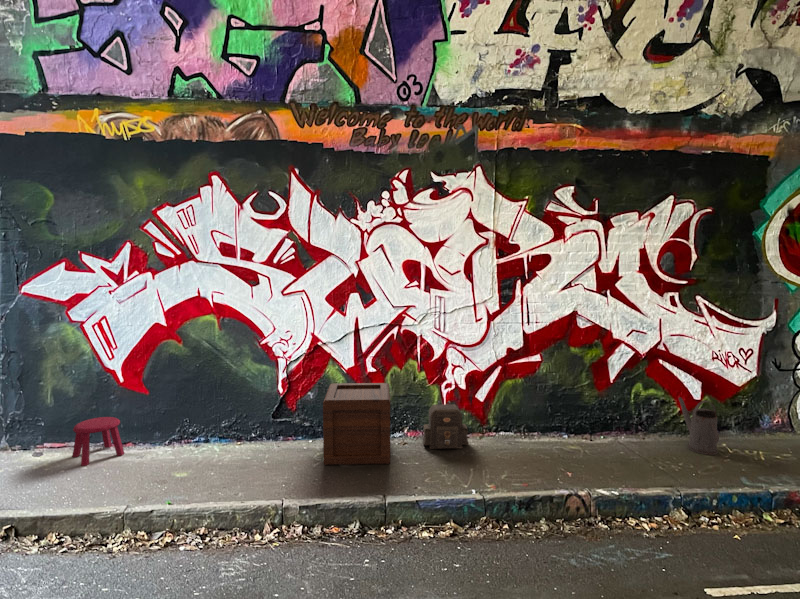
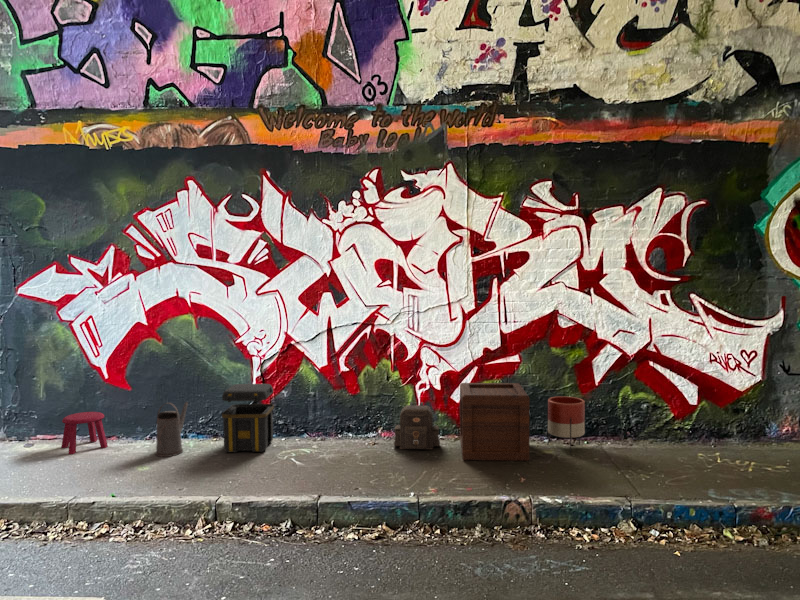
wooden crate: present [323,383,390,465] -> present [460,383,530,461]
toolbox: none [250,385,301,458] -> present [222,384,274,452]
planter: none [567,393,606,449] -> present [548,396,585,453]
watering can: present [679,397,719,455] -> present [155,402,188,457]

